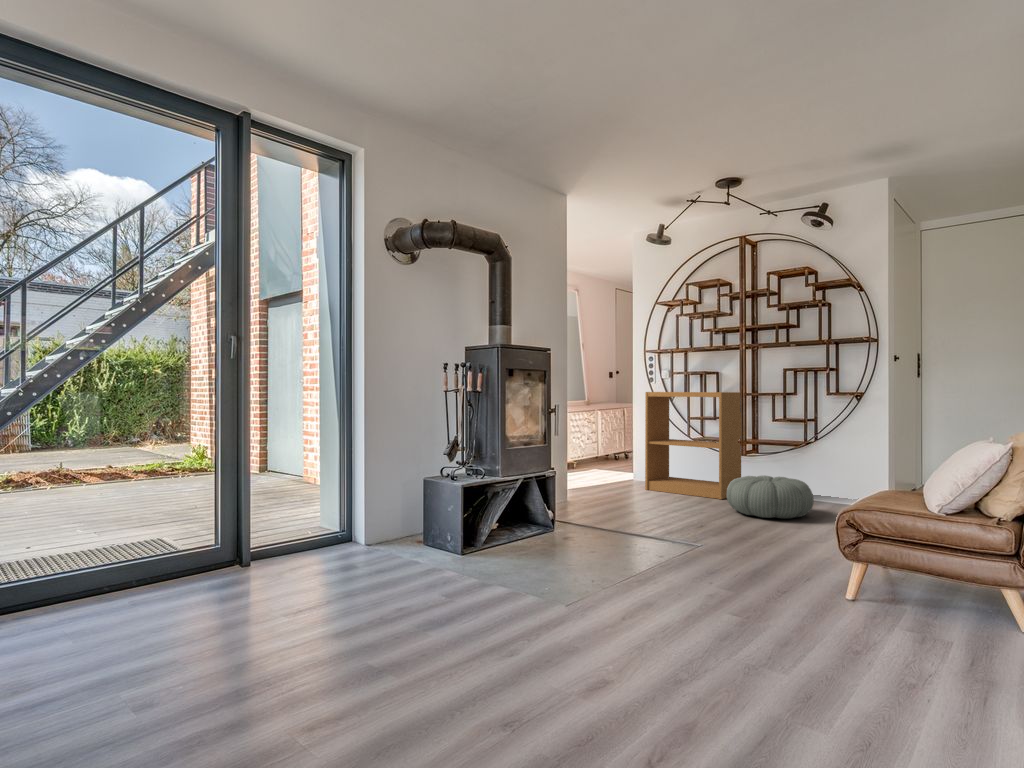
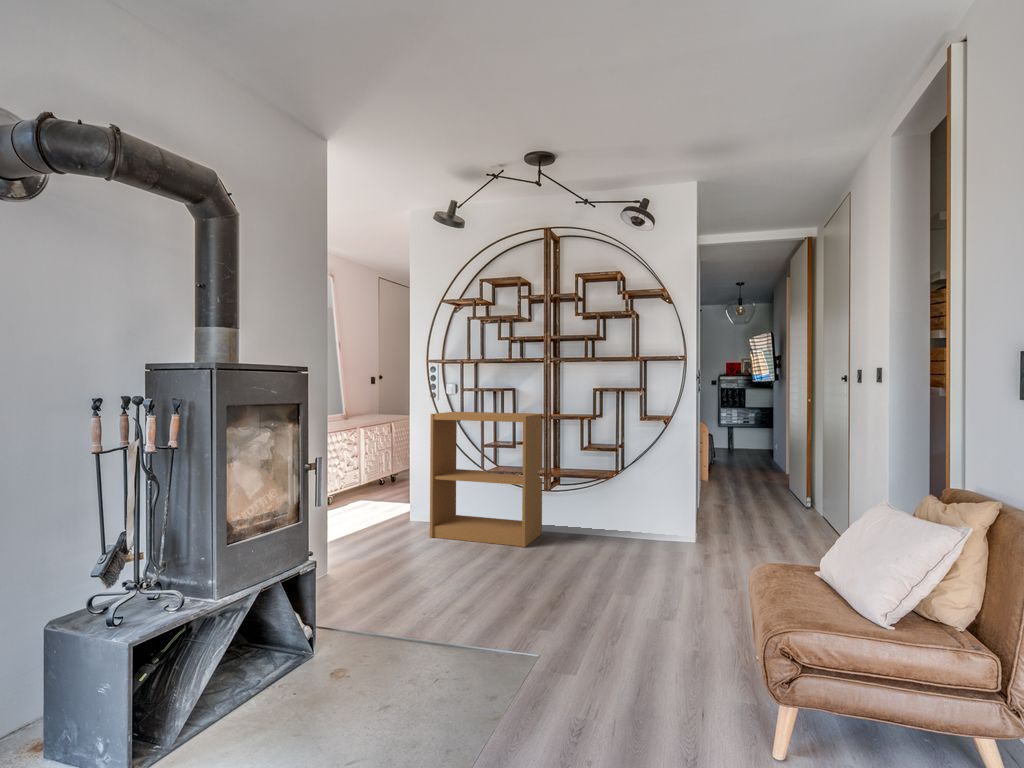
pouf: present [727,476,814,519] -> none [540,520,640,580]

